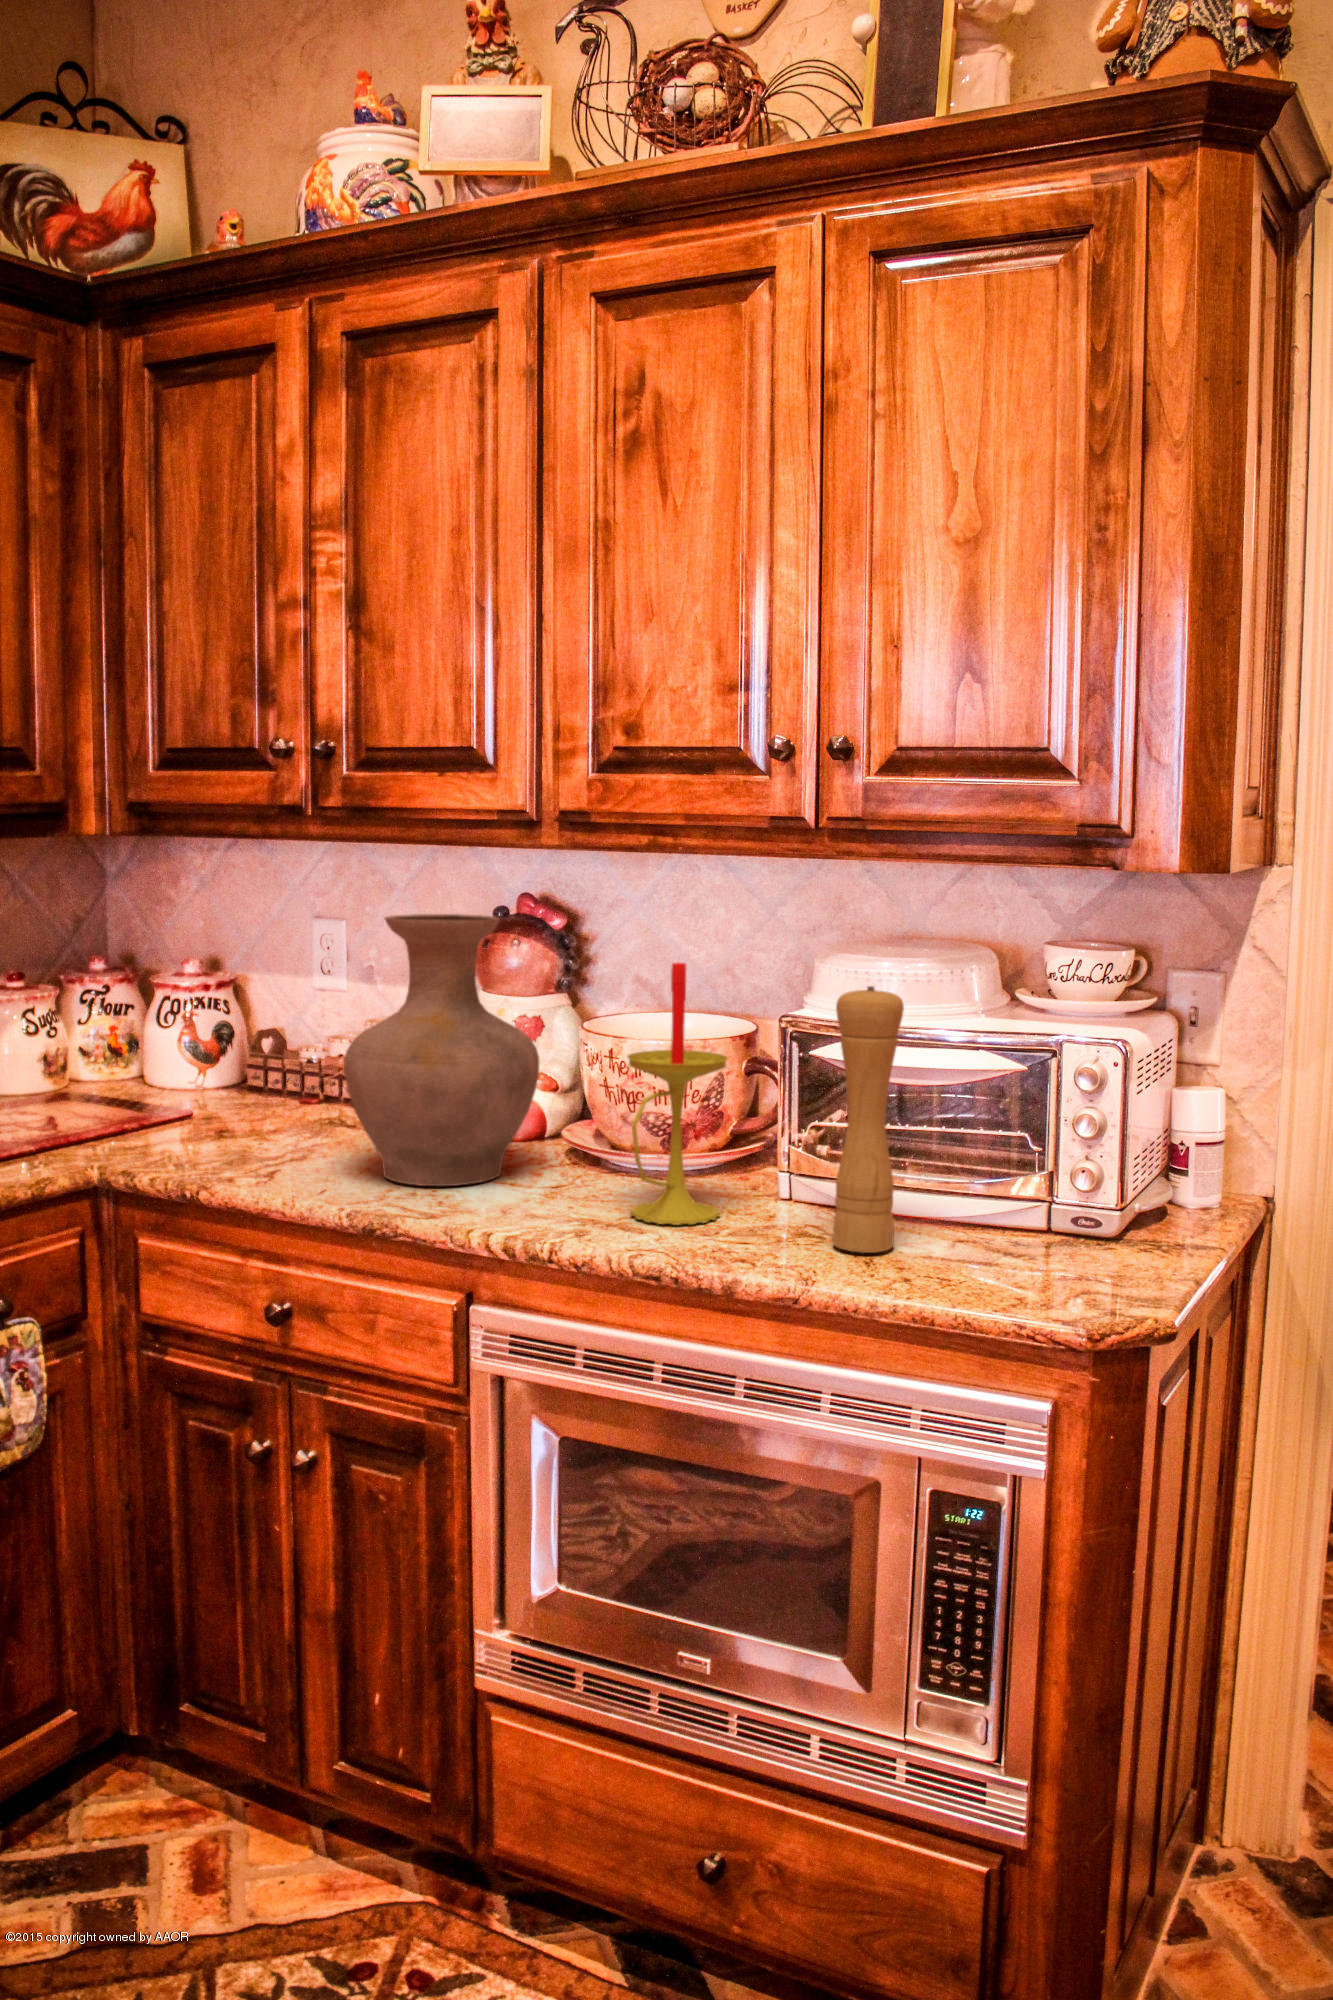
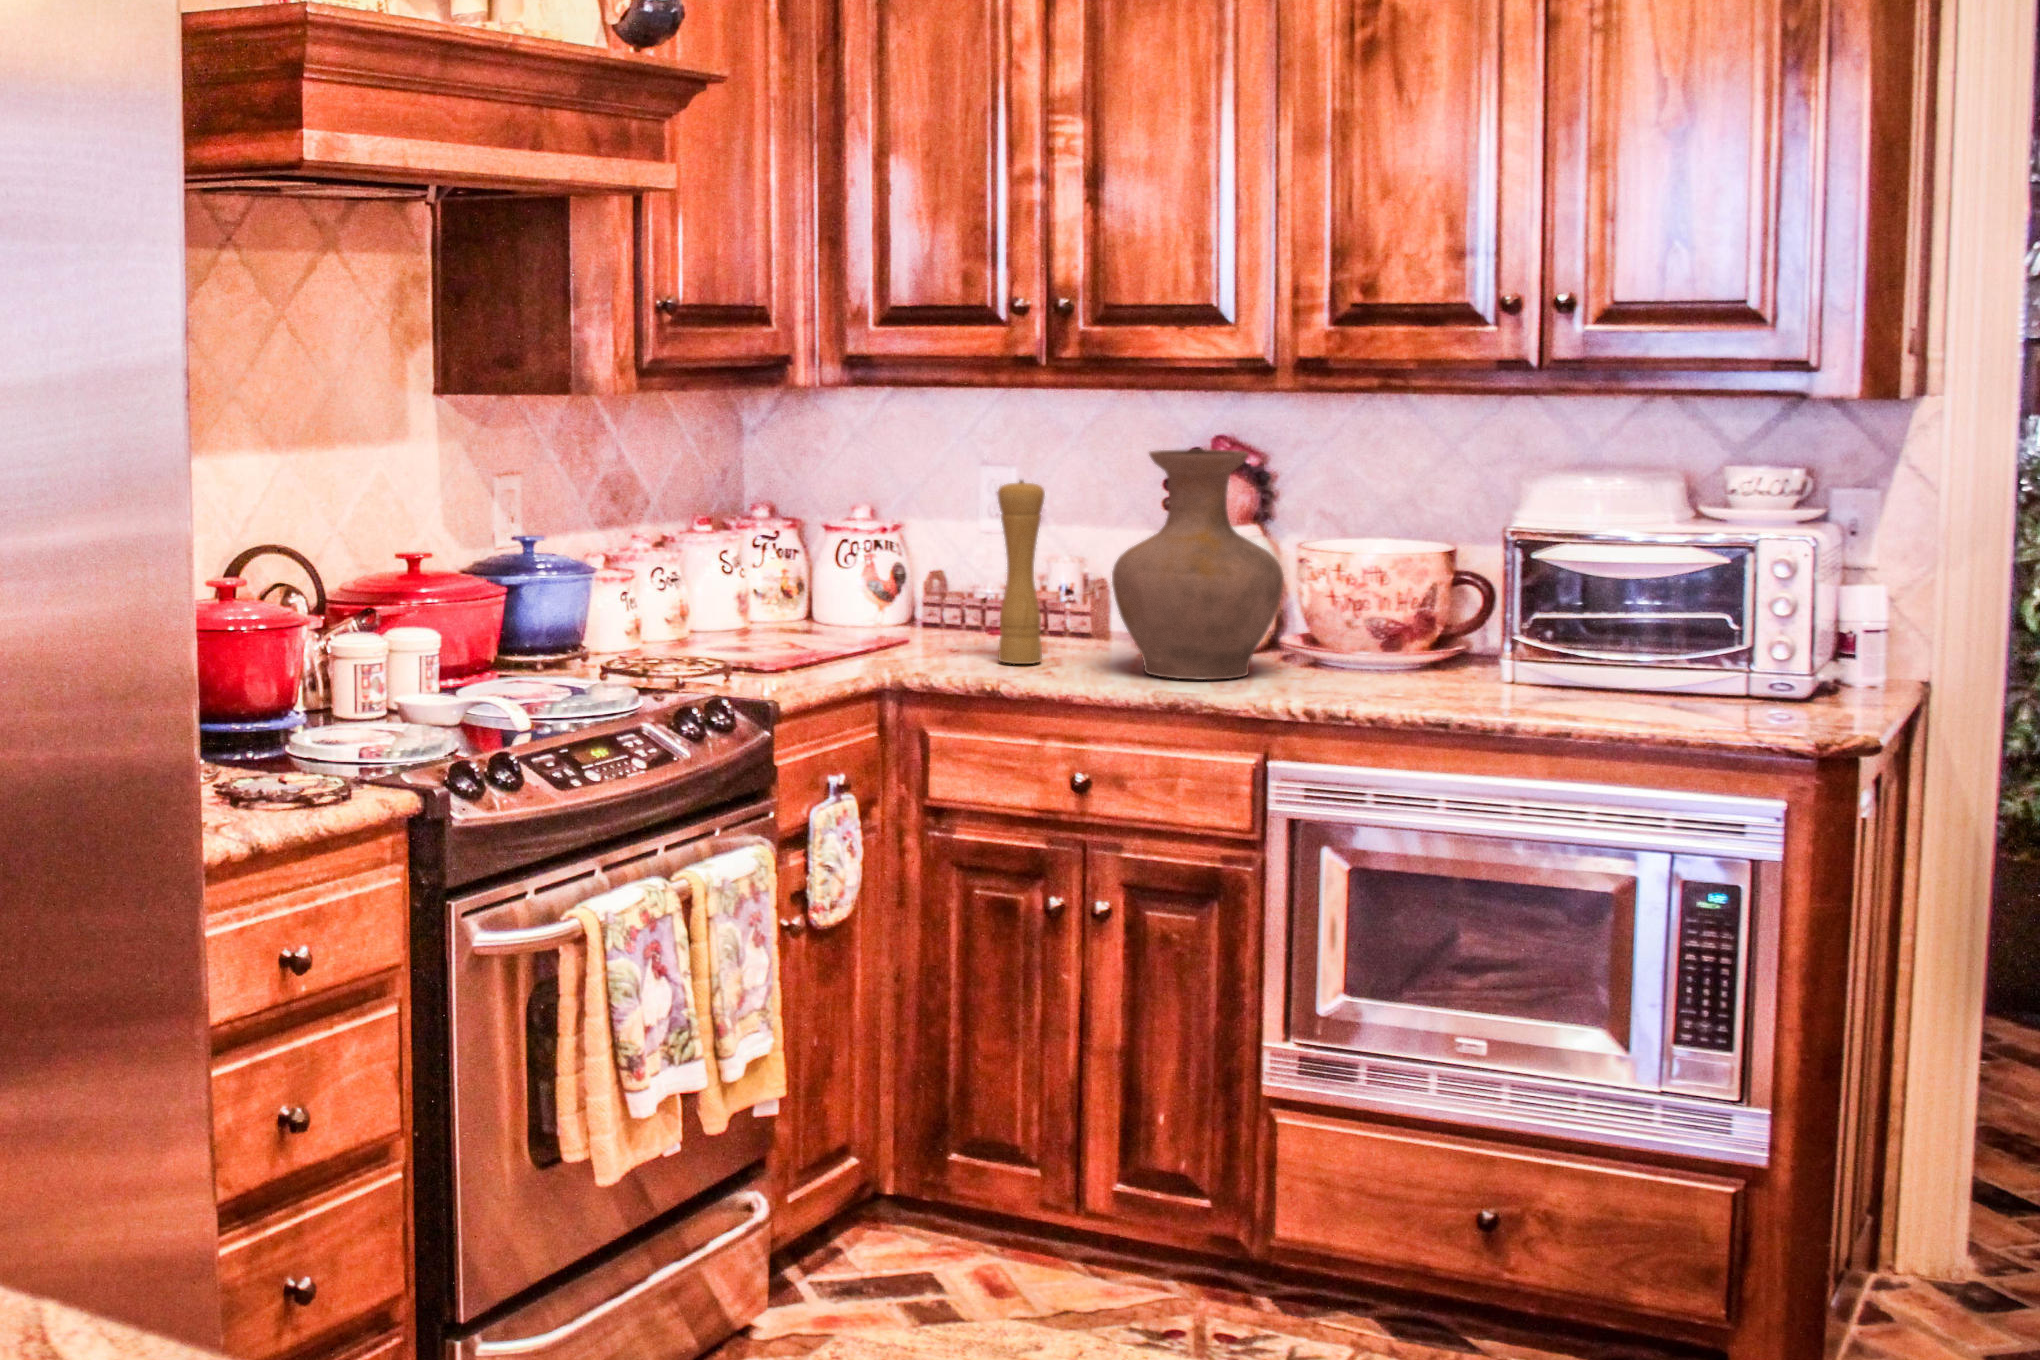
candle: present [627,963,728,1225] -> none [1389,479,1478,700]
pepper mill: present [832,986,904,1253] -> present [998,480,1045,664]

